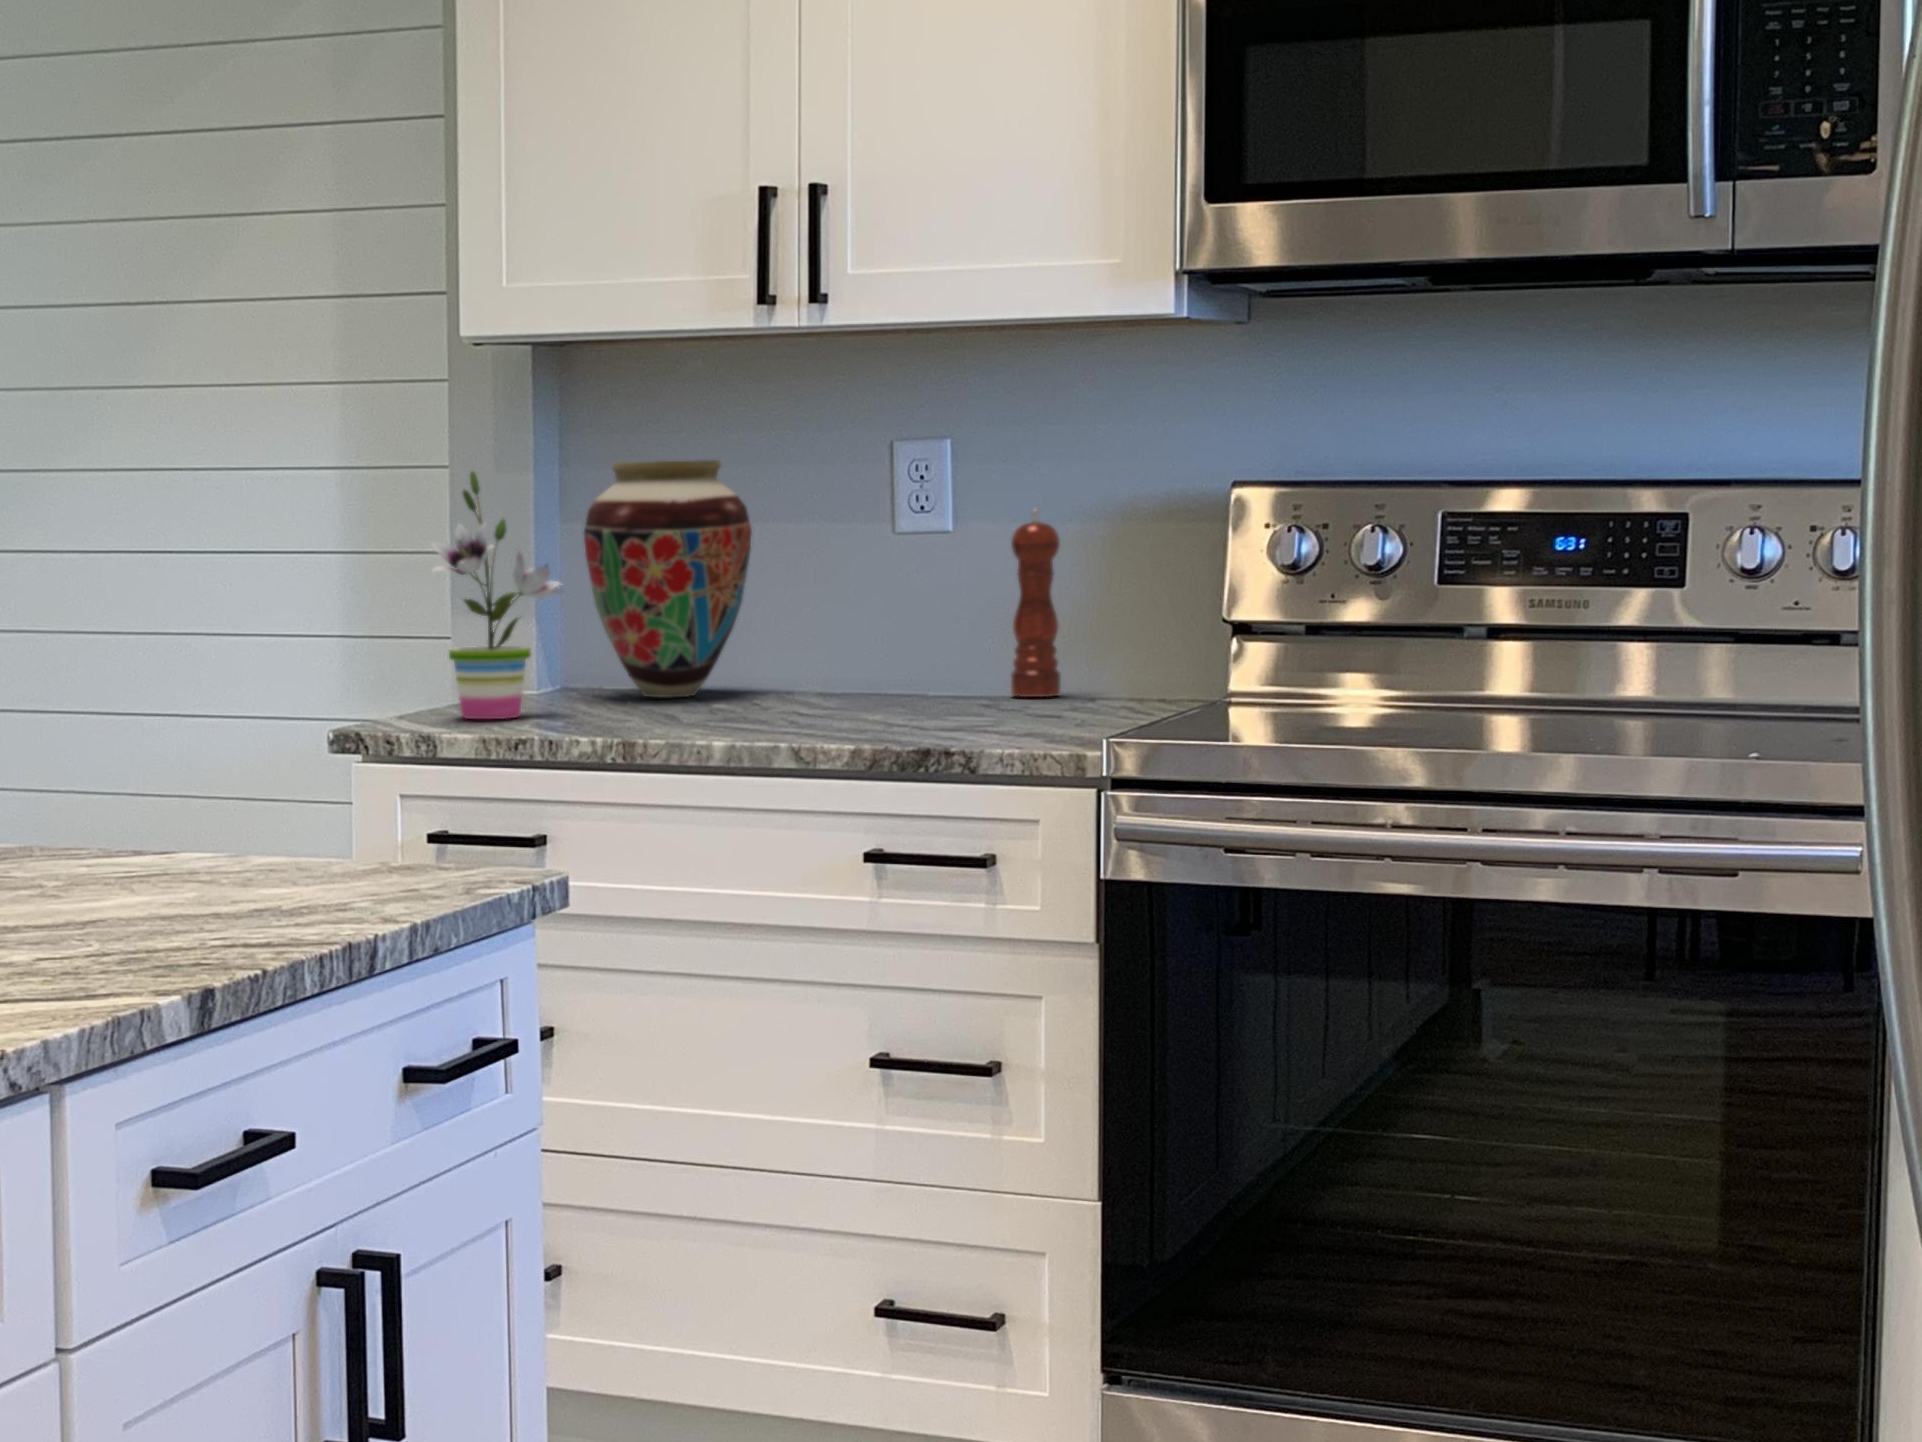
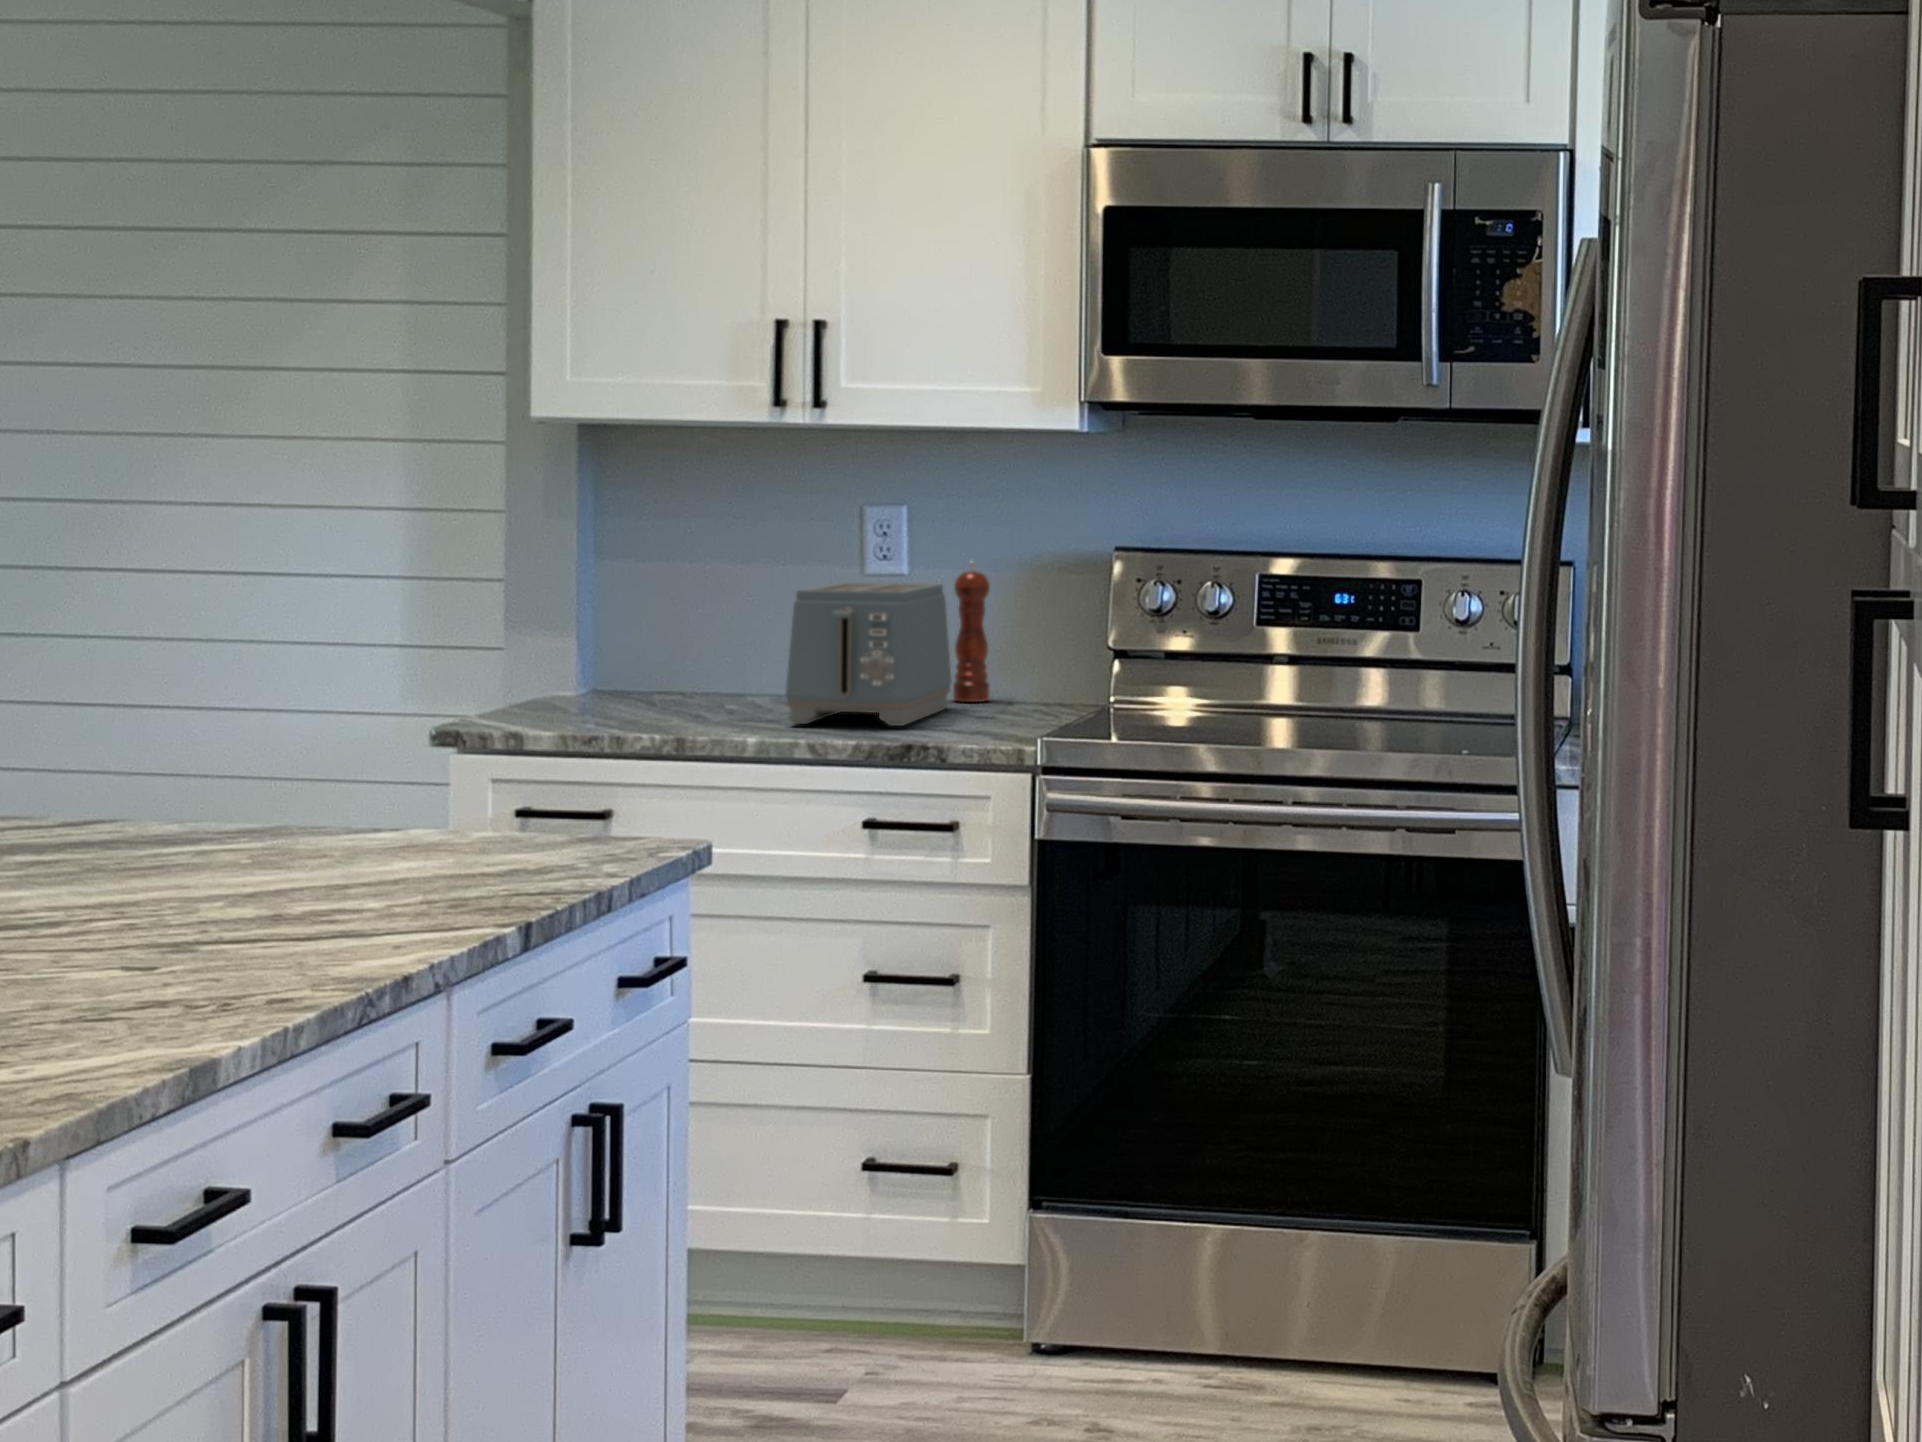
vase: present [583,460,752,697] -> none [621,515,755,700]
potted plant: present [431,472,563,719] -> none [510,523,621,718]
toaster: none [771,537,1005,725] -> present [785,582,952,726]

